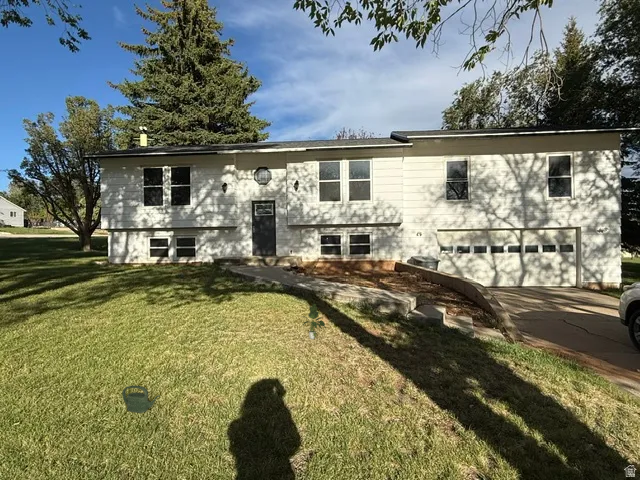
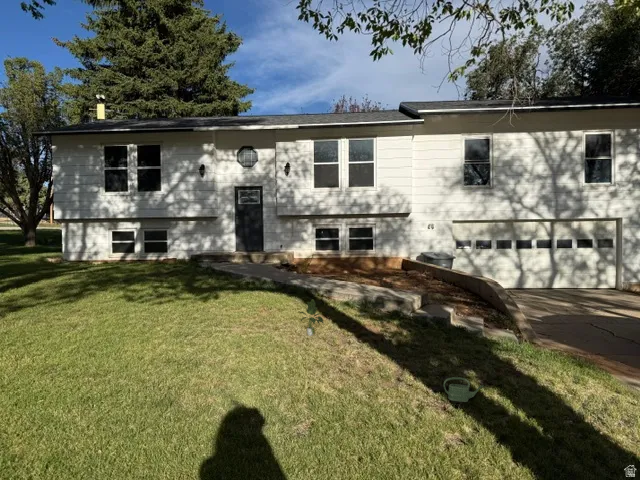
watering can: present [122,385,160,413] -> present [443,377,484,402]

